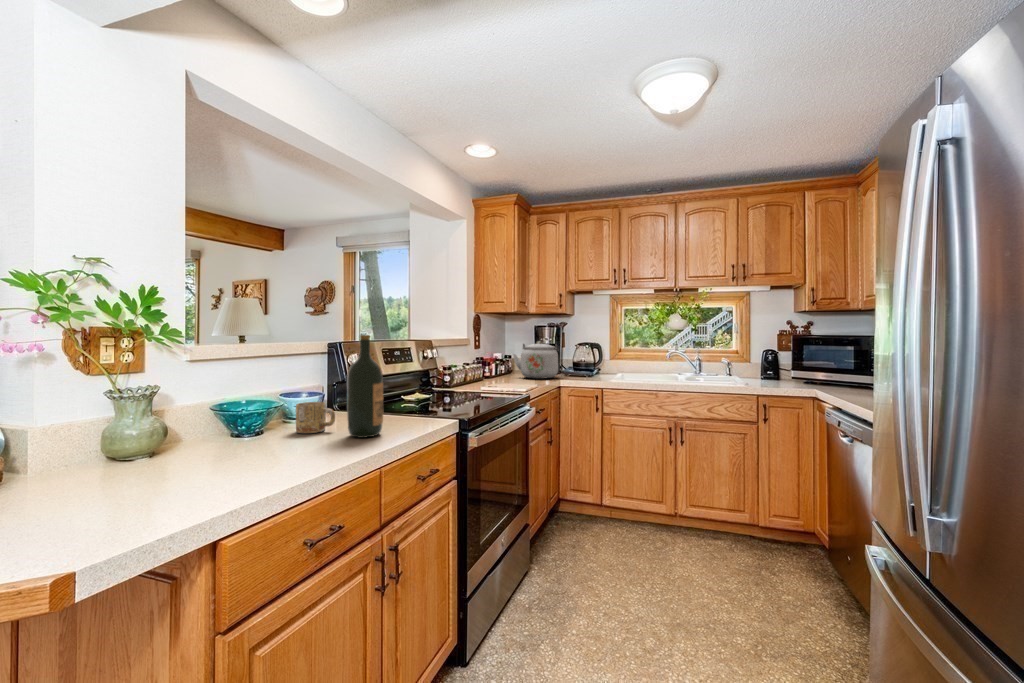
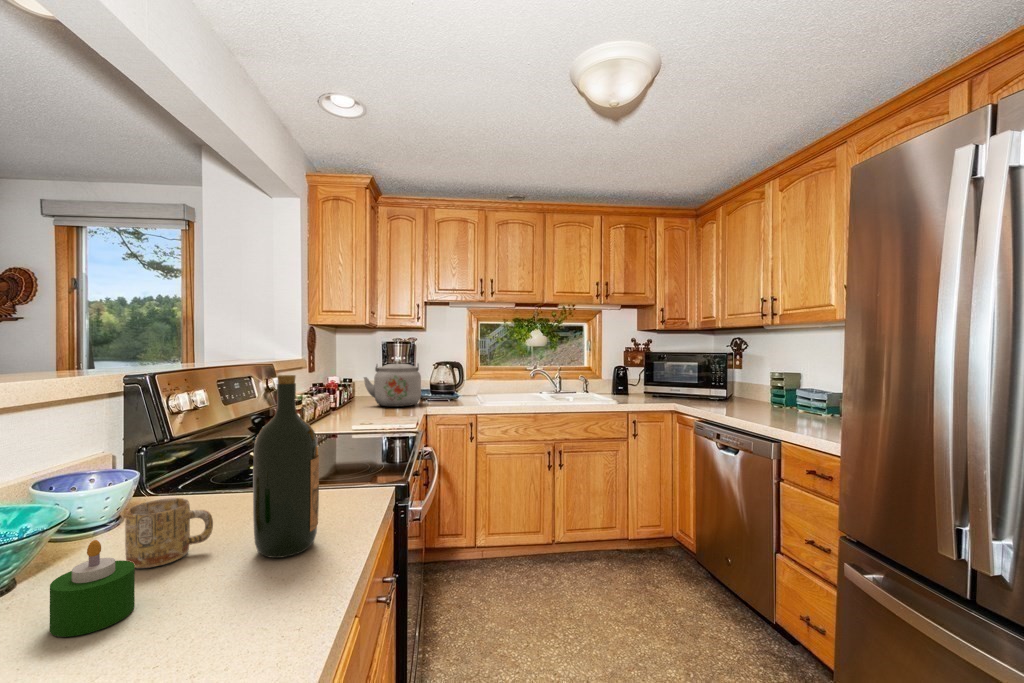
candle: none [251,408,285,448] -> present [50,540,135,637]

